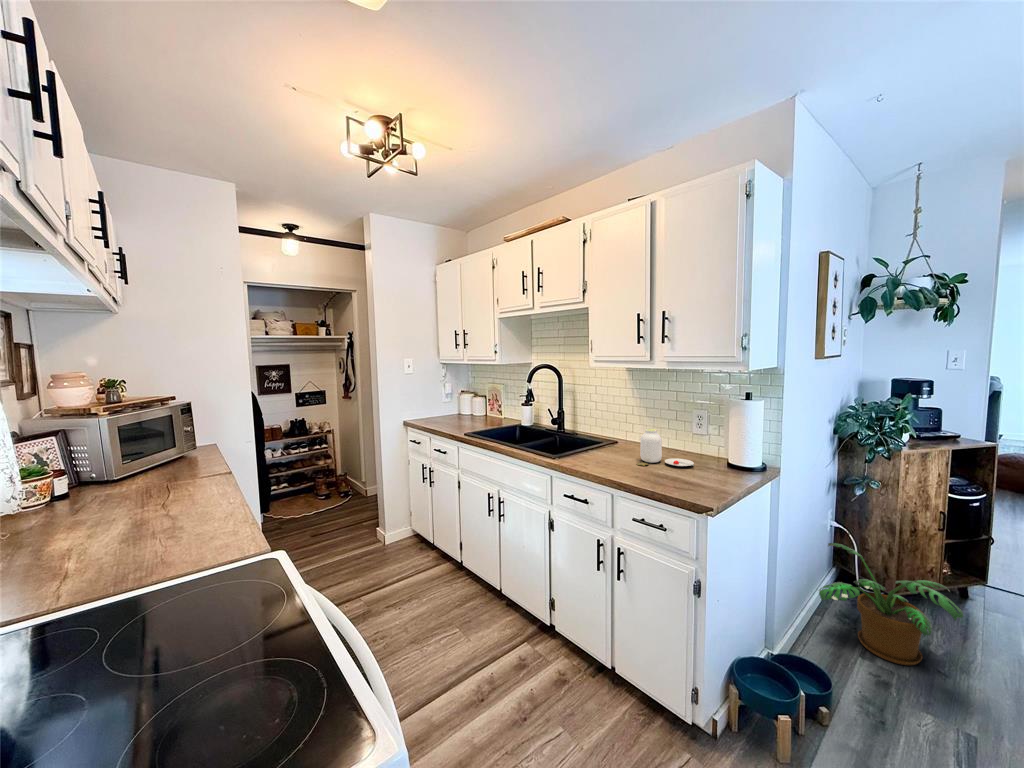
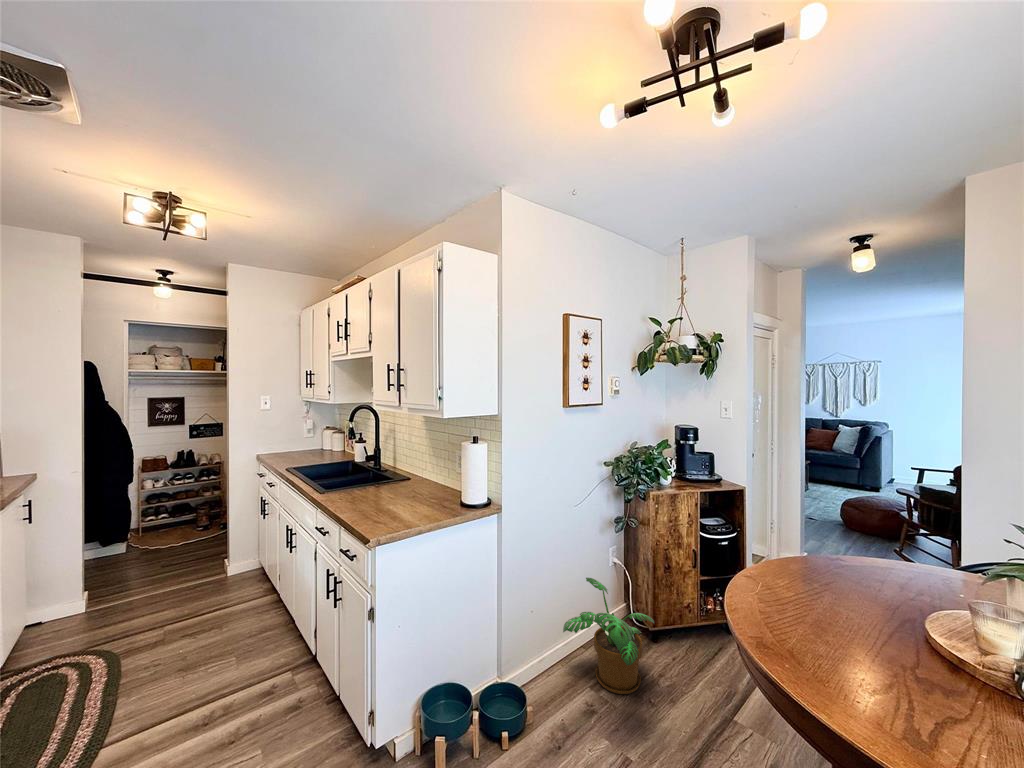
jar: present [637,429,694,466] -> none [382,469,431,505]

